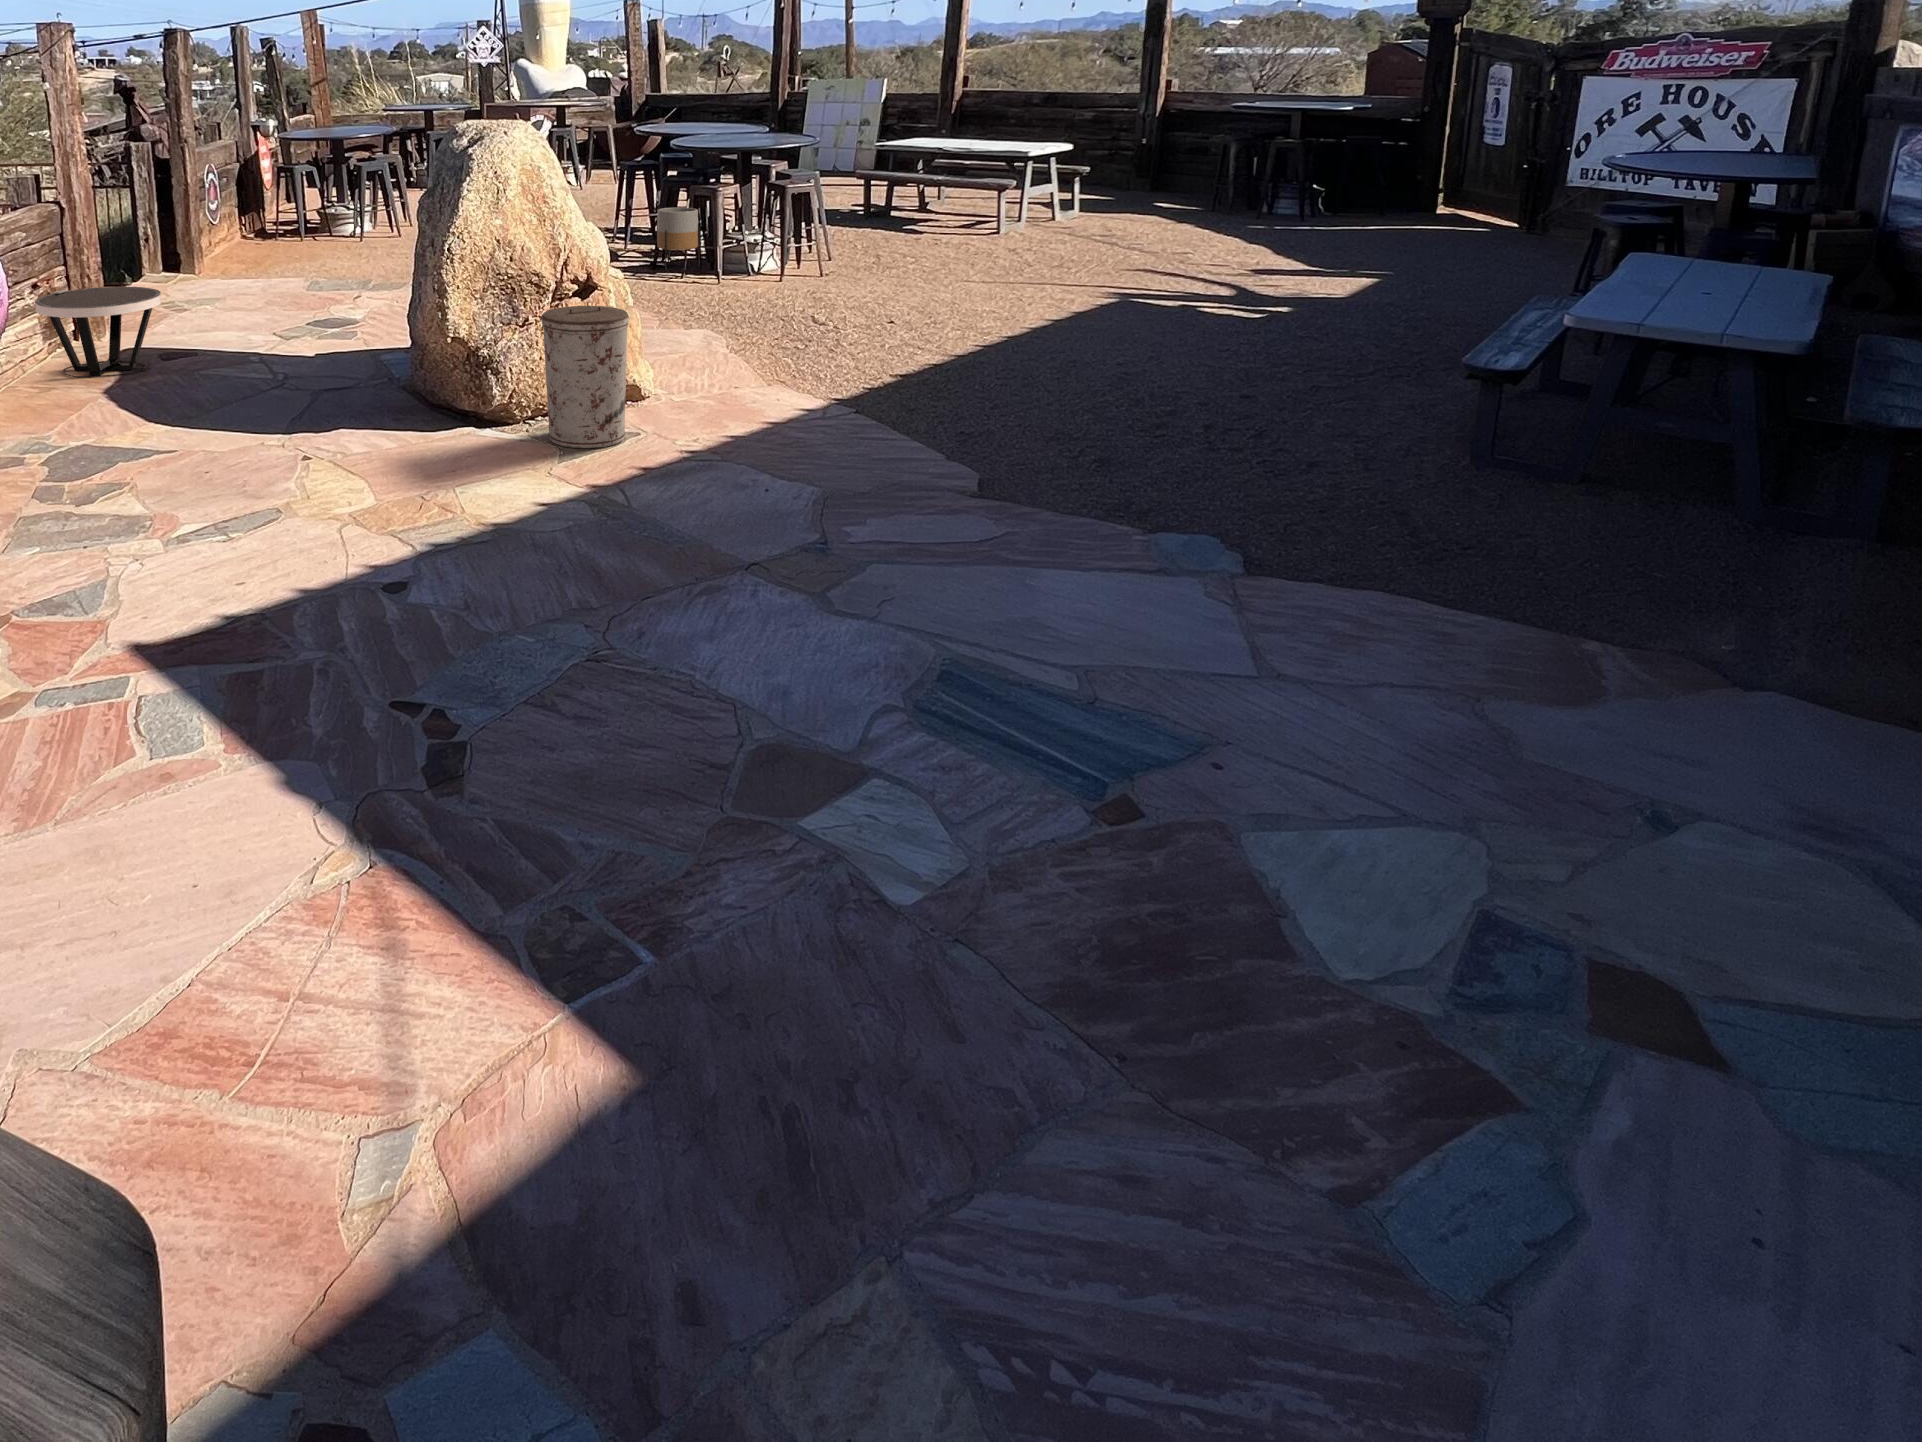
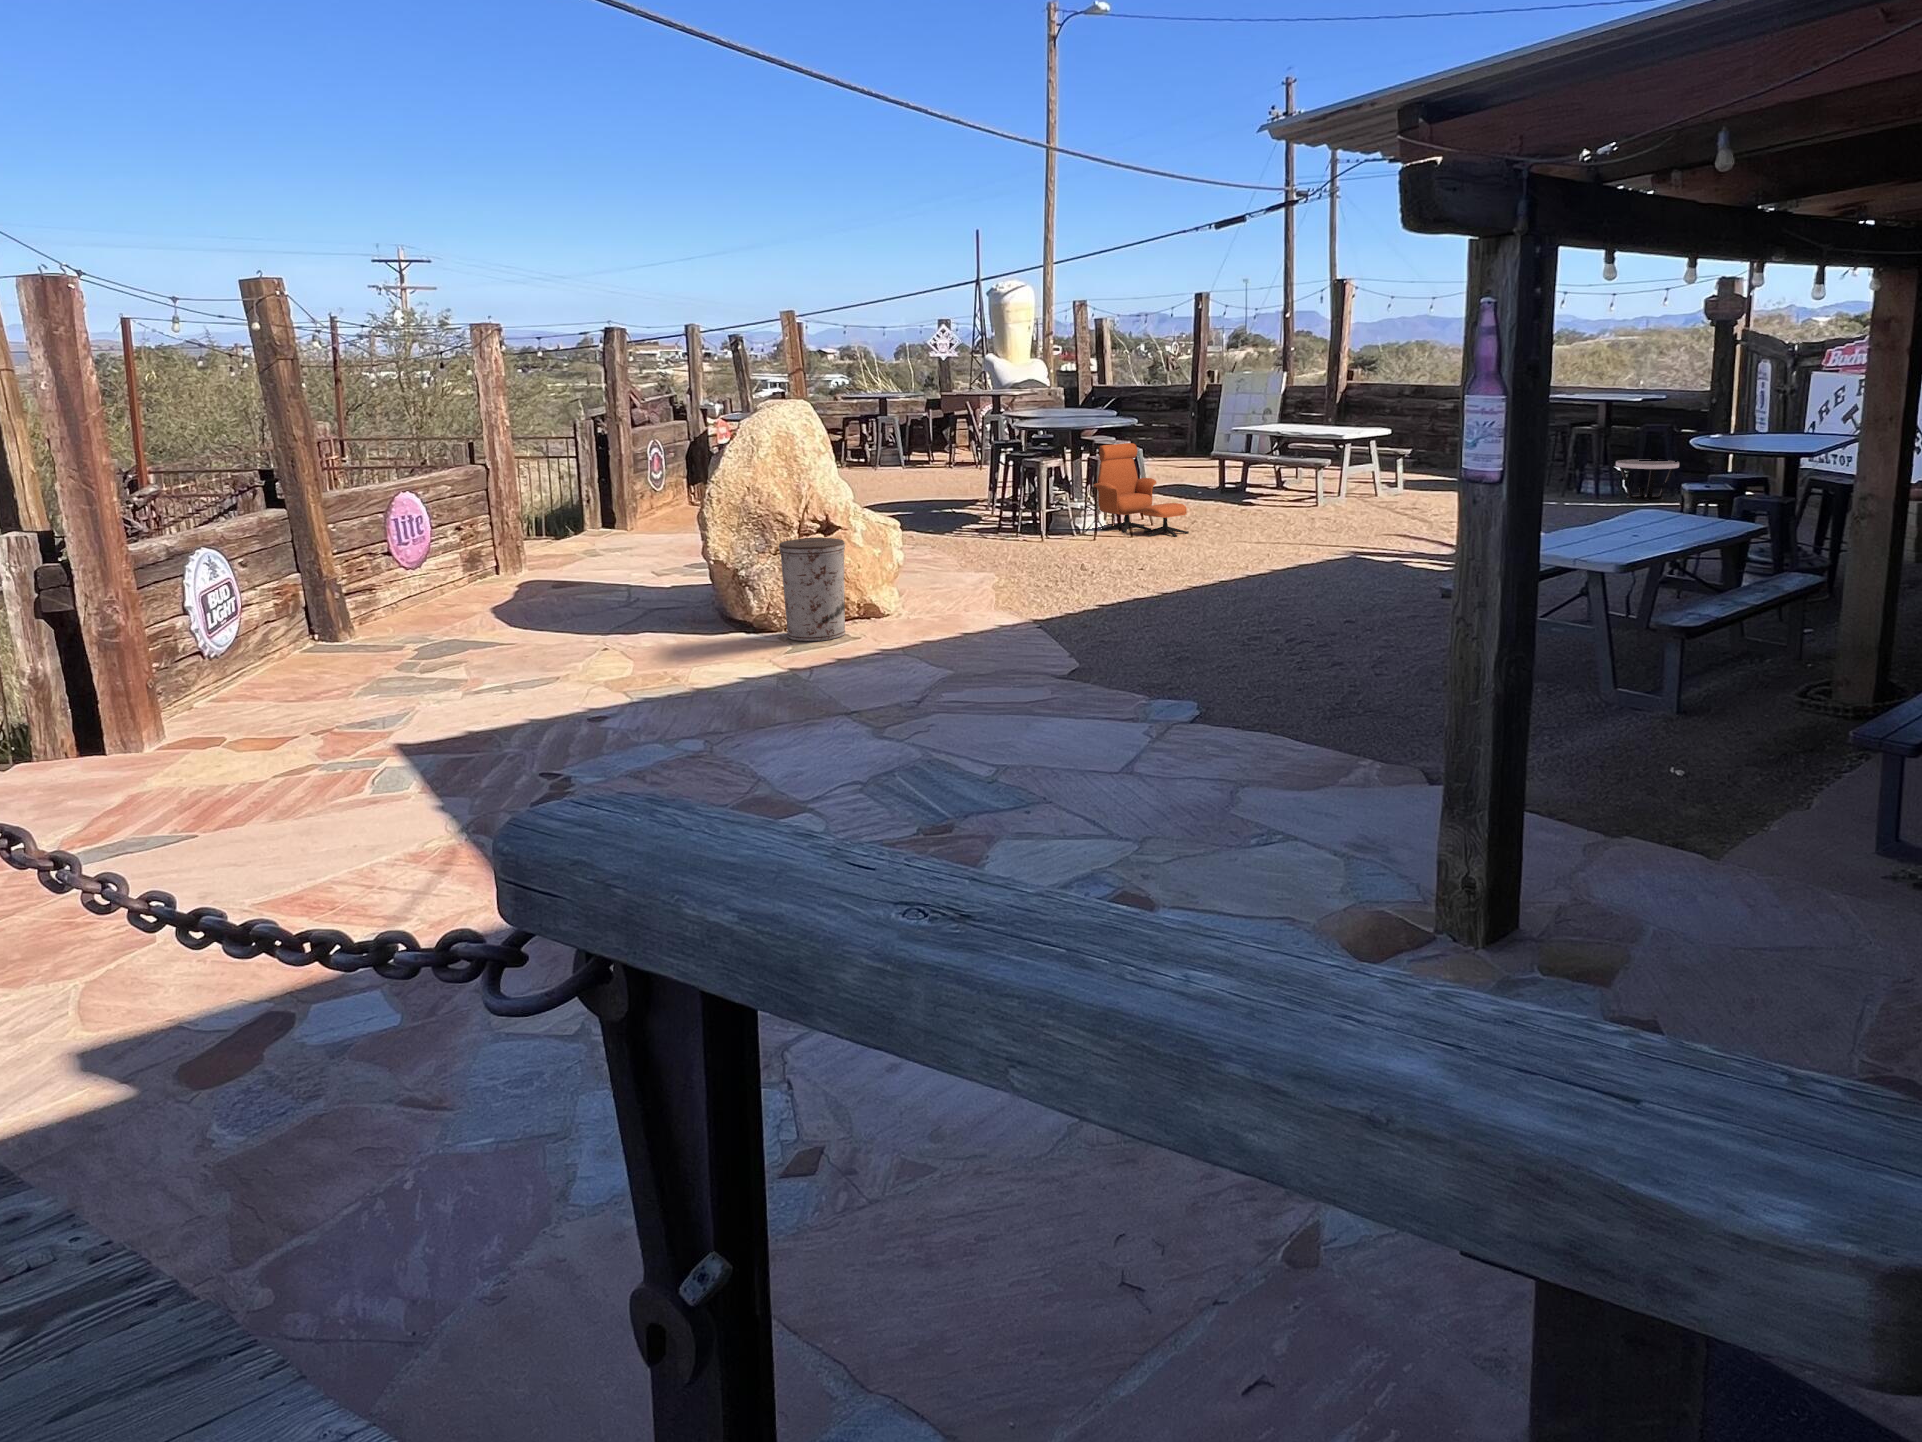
lounge chair: none [778,164,897,280] -> present [1093,443,1189,537]
planter: present [657,207,700,270] -> none [1000,479,1035,529]
side table: present [35,287,161,377] -> present [1616,460,1679,501]

